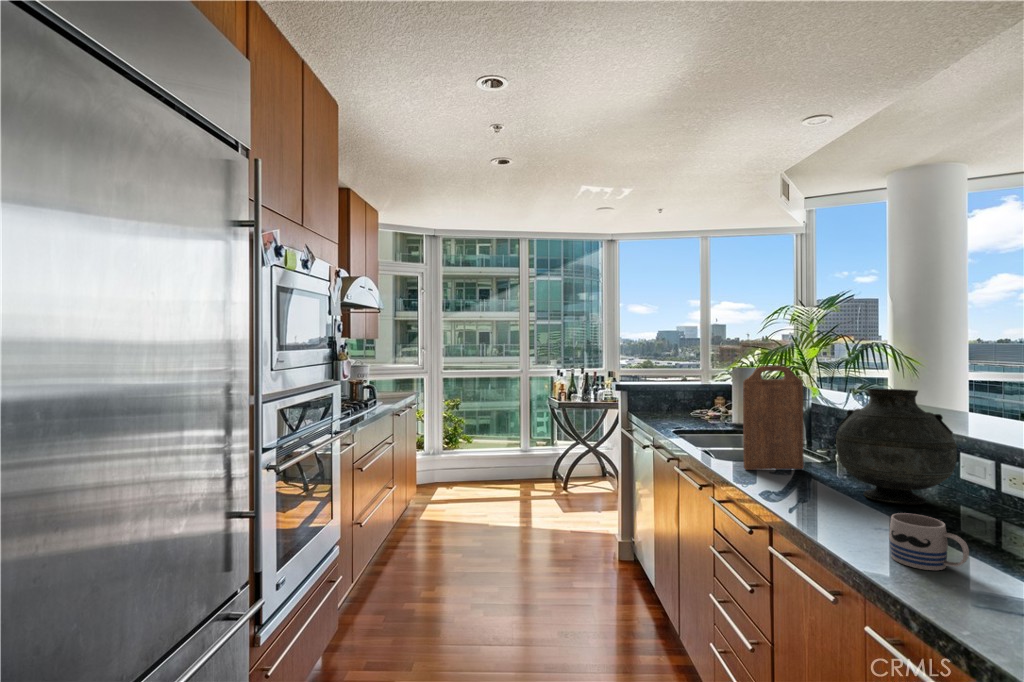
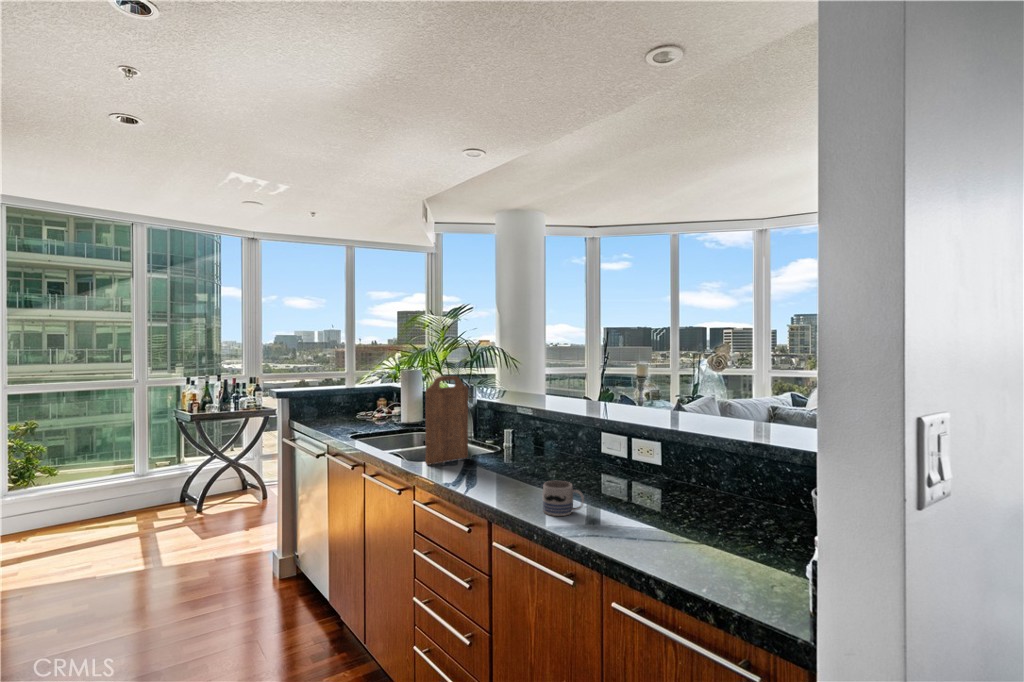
vase: present [836,389,957,504] -> none [496,392,567,475]

